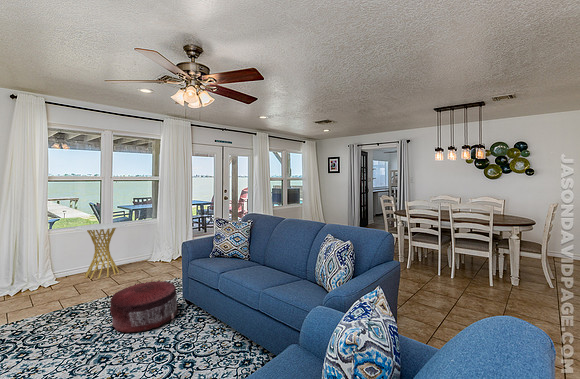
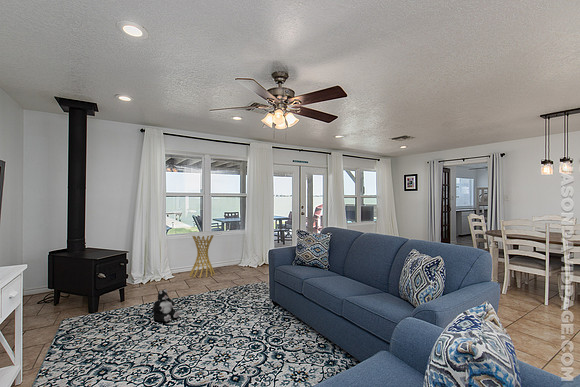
pouf: present [110,280,179,333] -> none [214,282,267,323]
plush toy: none [20,301,63,343] -> present [153,289,181,322]

